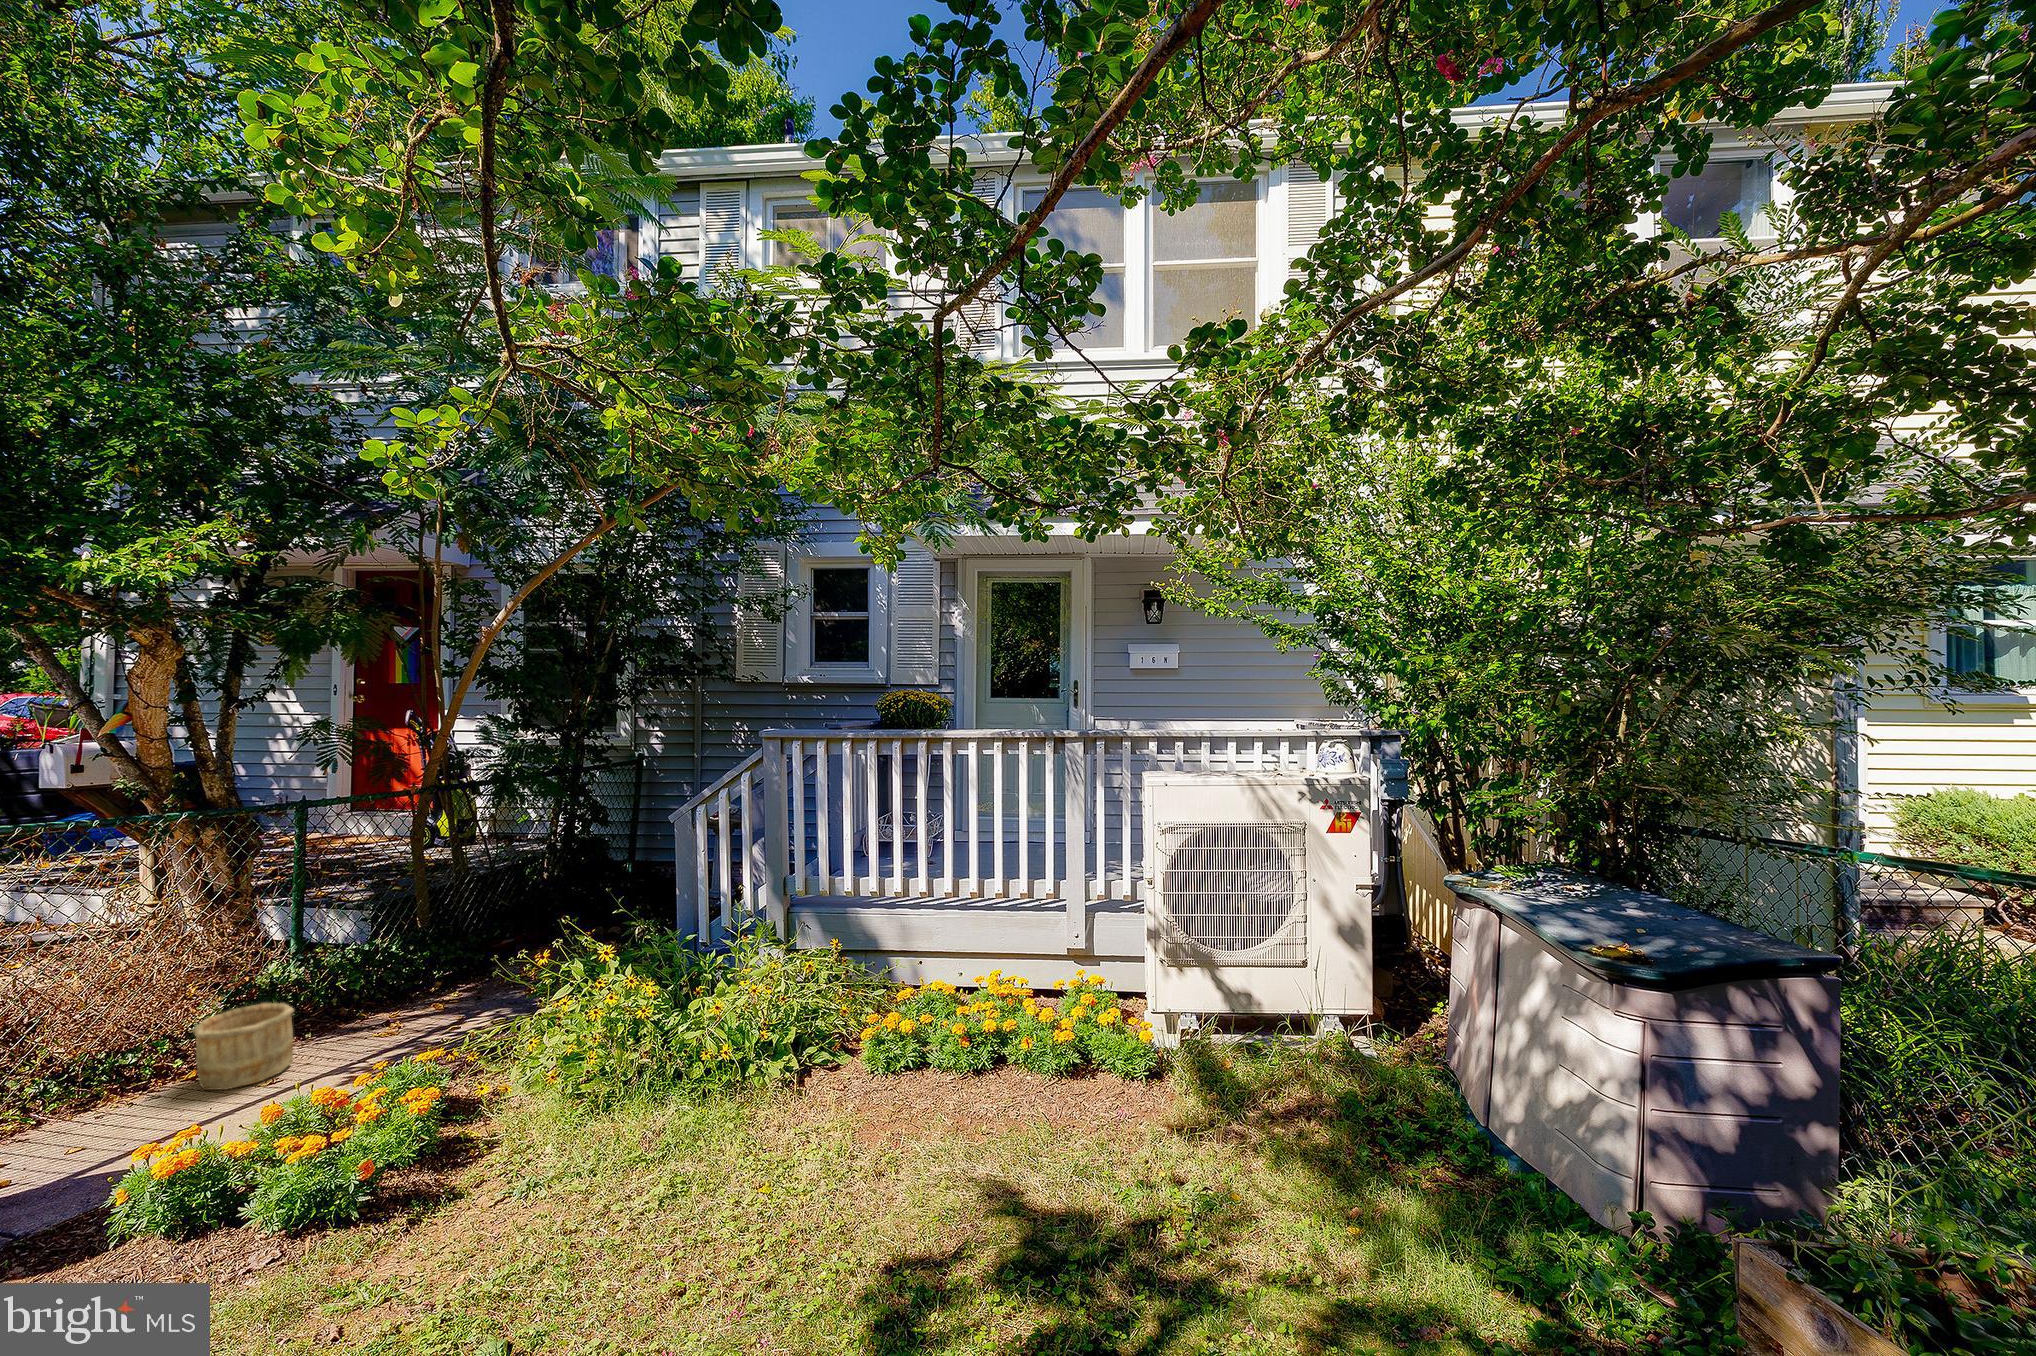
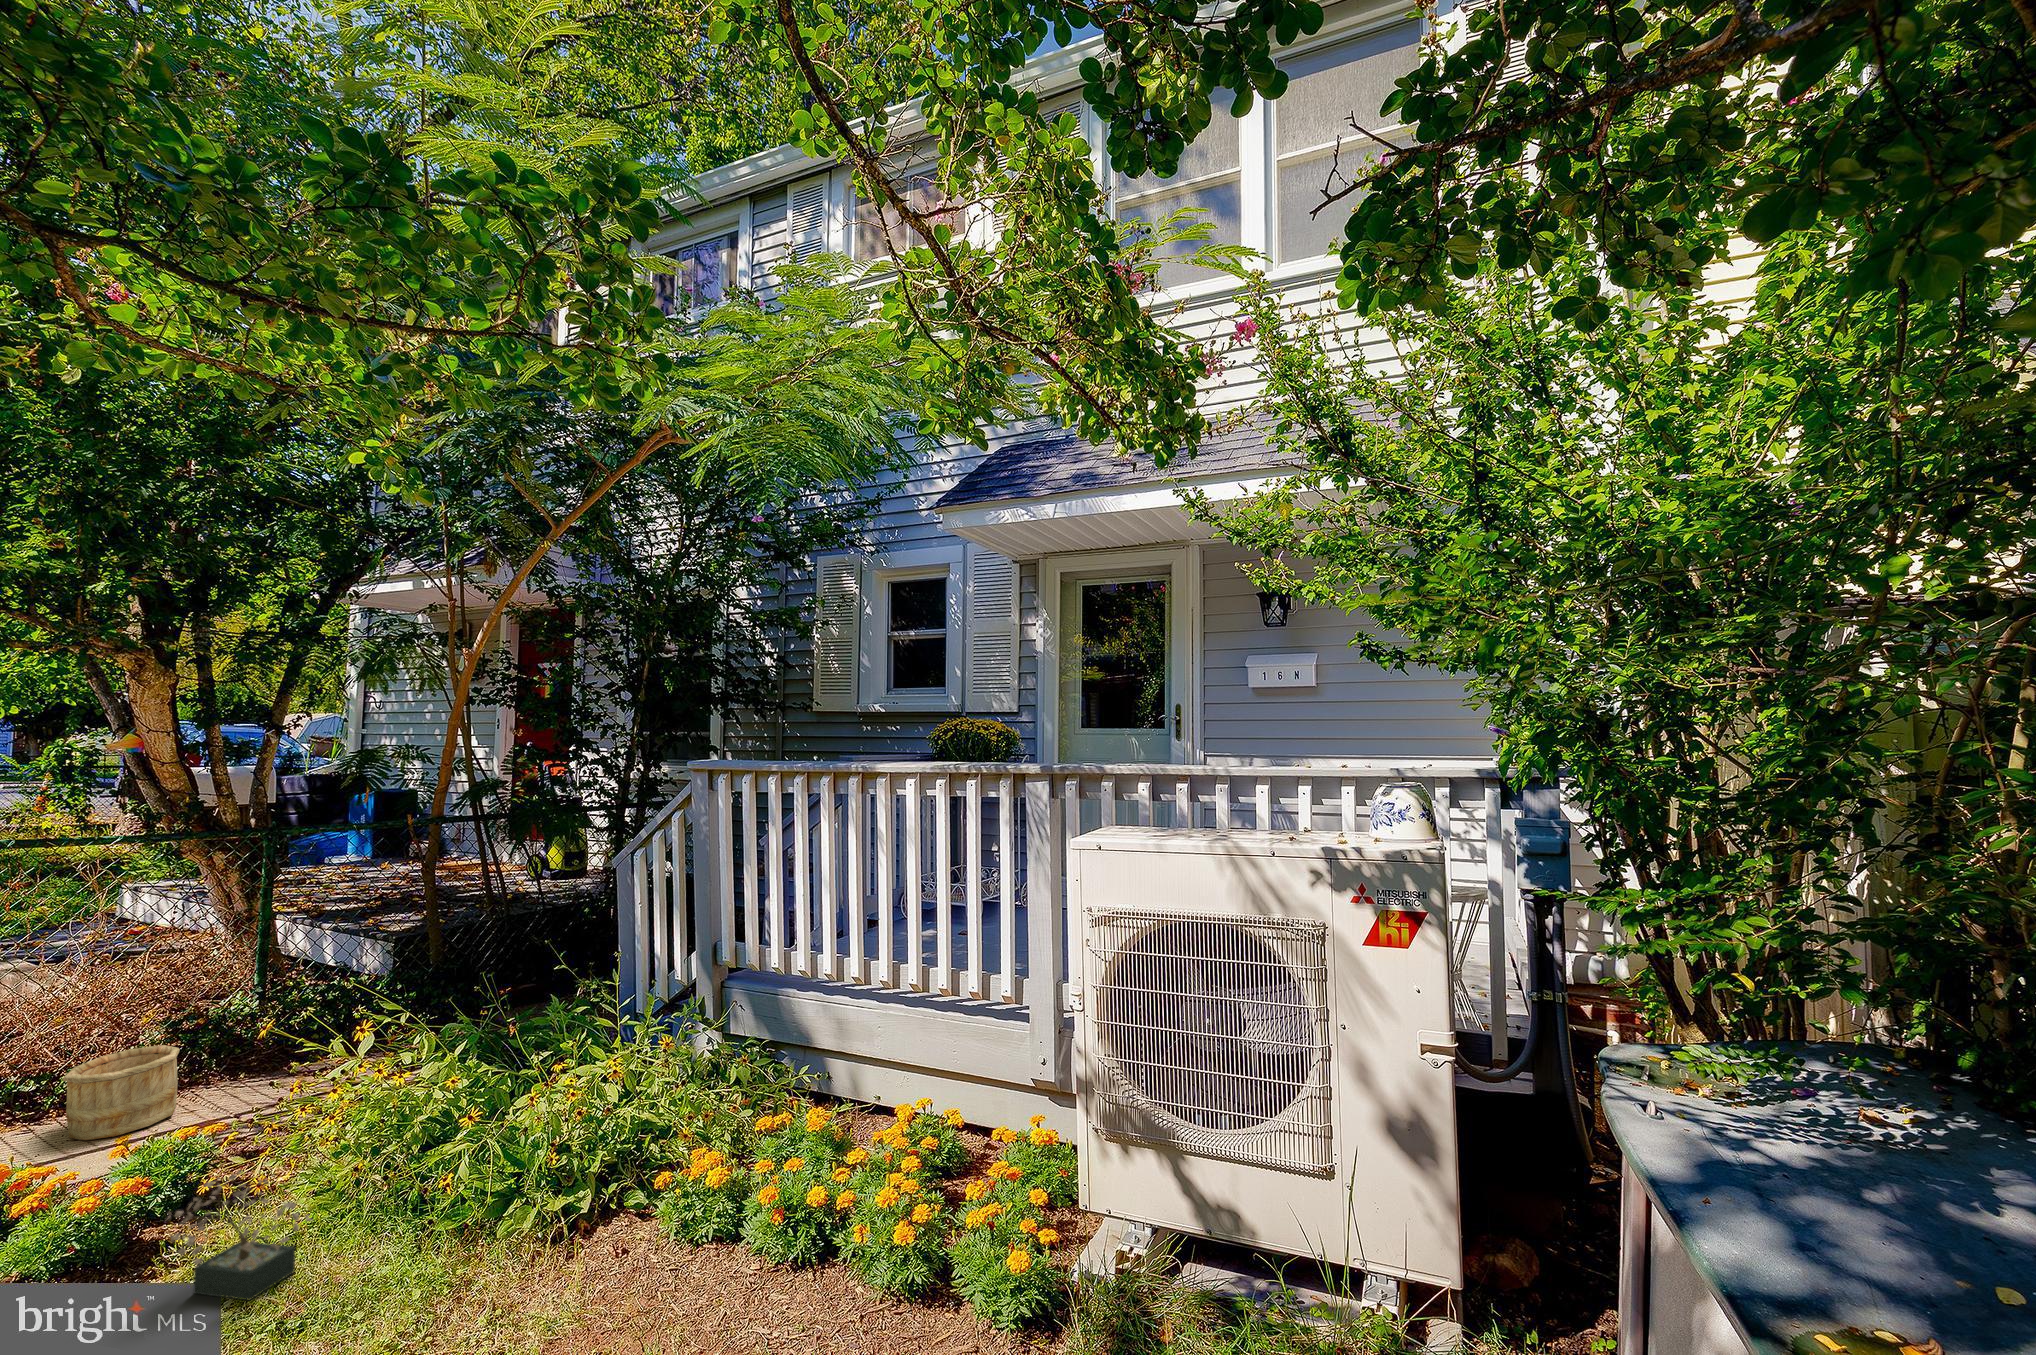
decorative plant: none [508,1060,609,1151] -> present [169,1170,312,1300]

